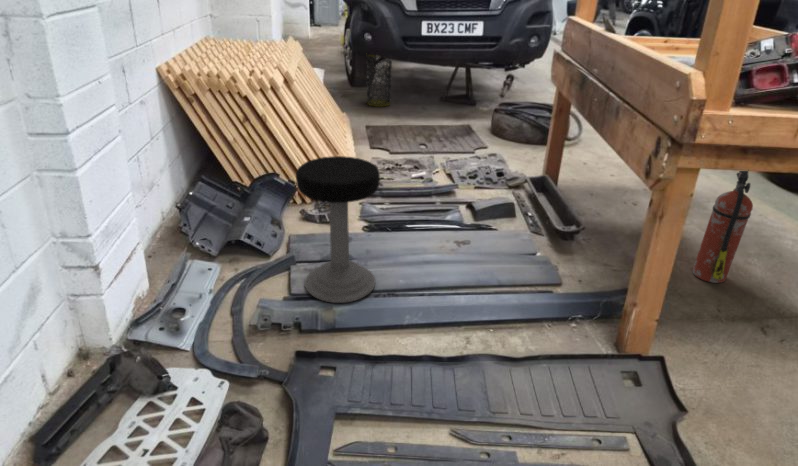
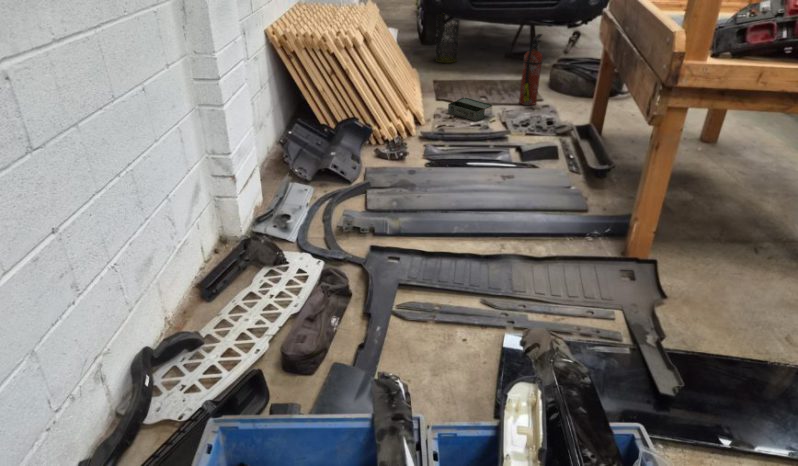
toolbox: none [385,145,435,173] -> present [448,98,492,121]
stool: present [296,156,380,303] -> none [374,101,439,216]
fire extinguisher: present [692,171,753,283] -> present [519,34,542,105]

